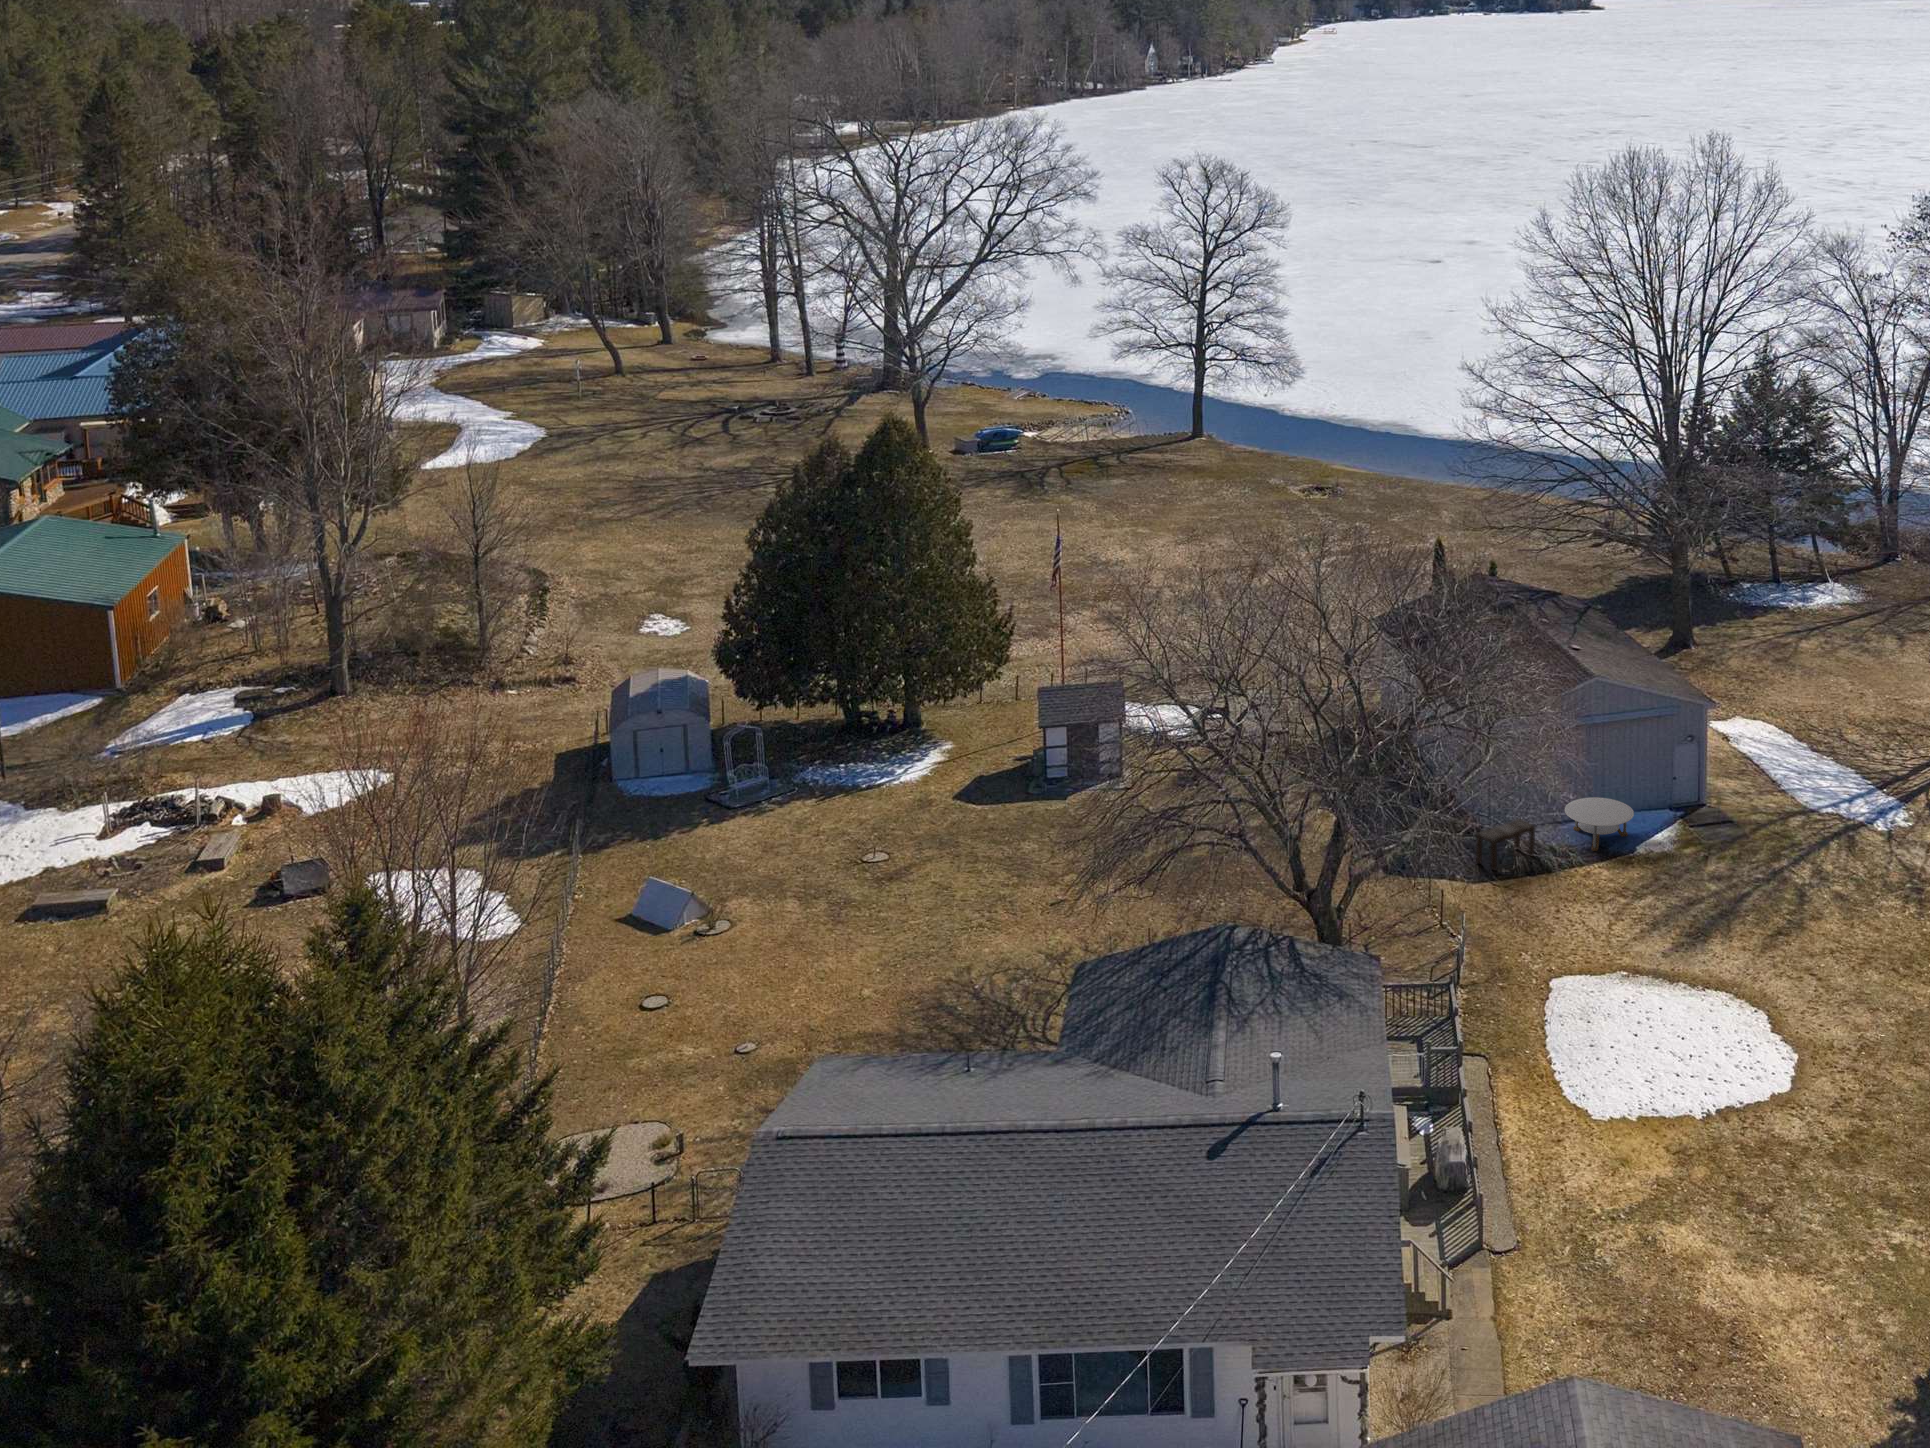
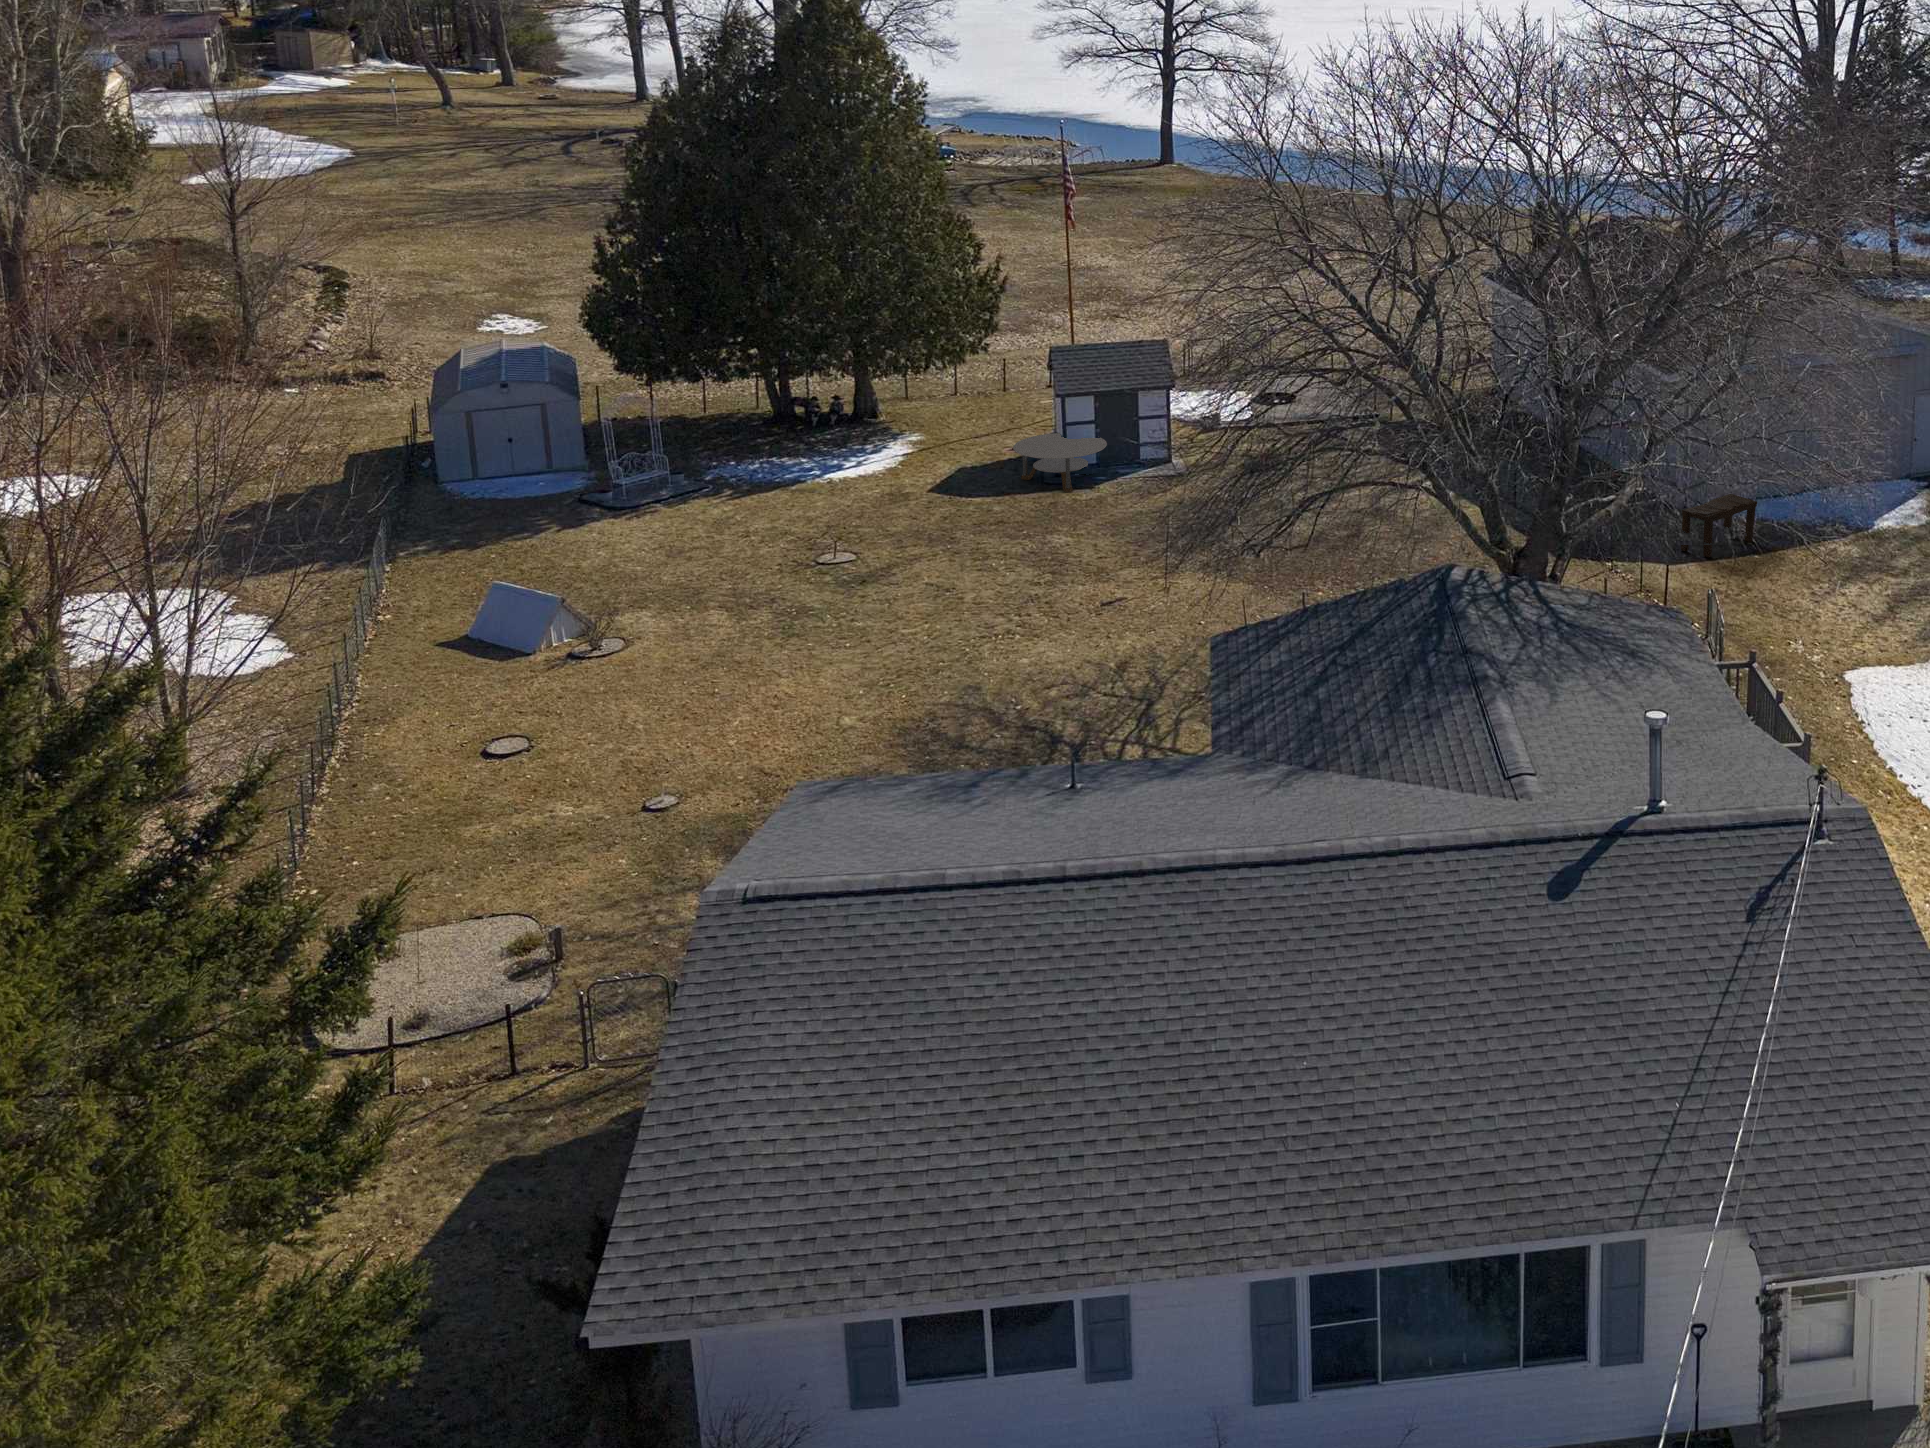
round table: present [1565,797,1634,851] -> present [1013,433,1107,492]

